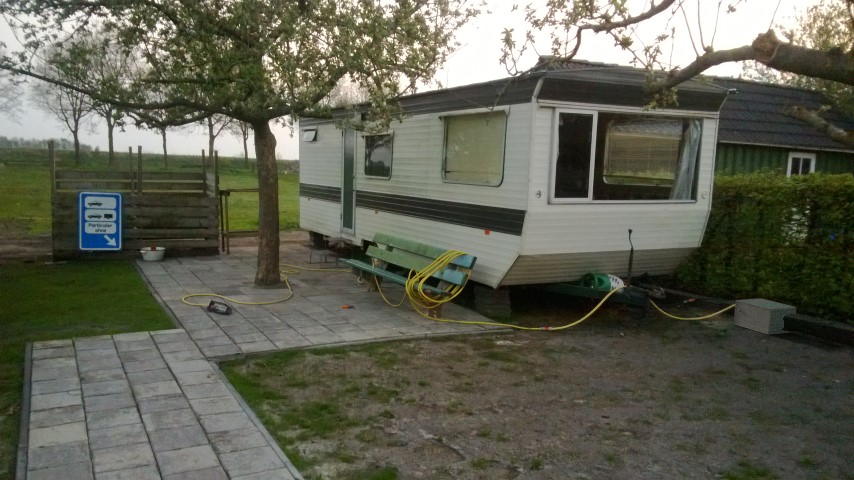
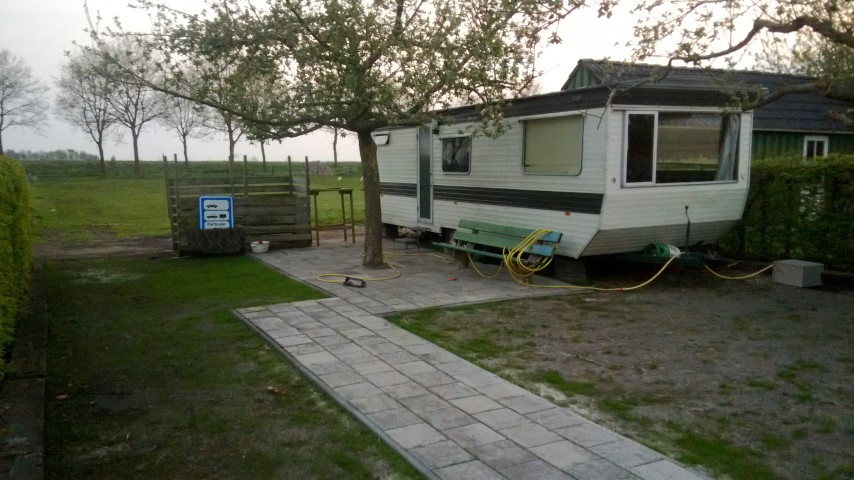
bench: none [58,230,131,265] -> present [186,227,246,258]

